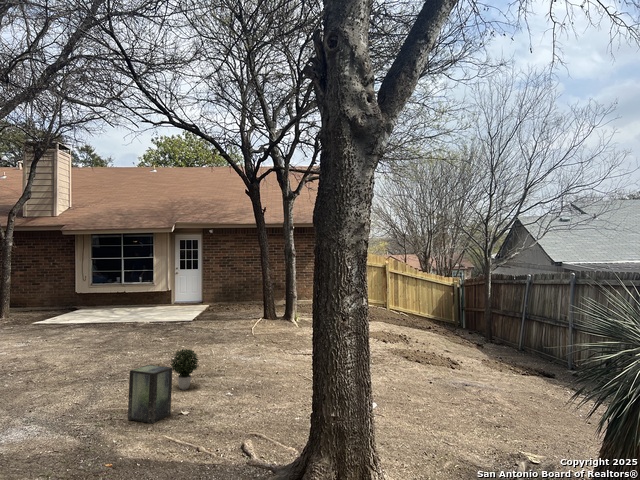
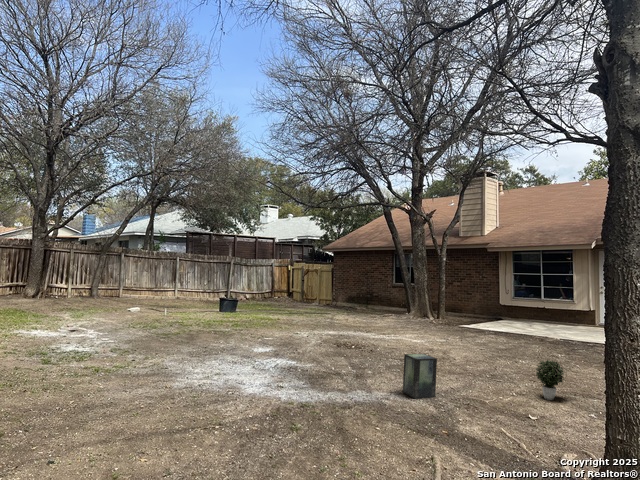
storage box: present [128,365,172,423] -> present [403,354,437,399]

